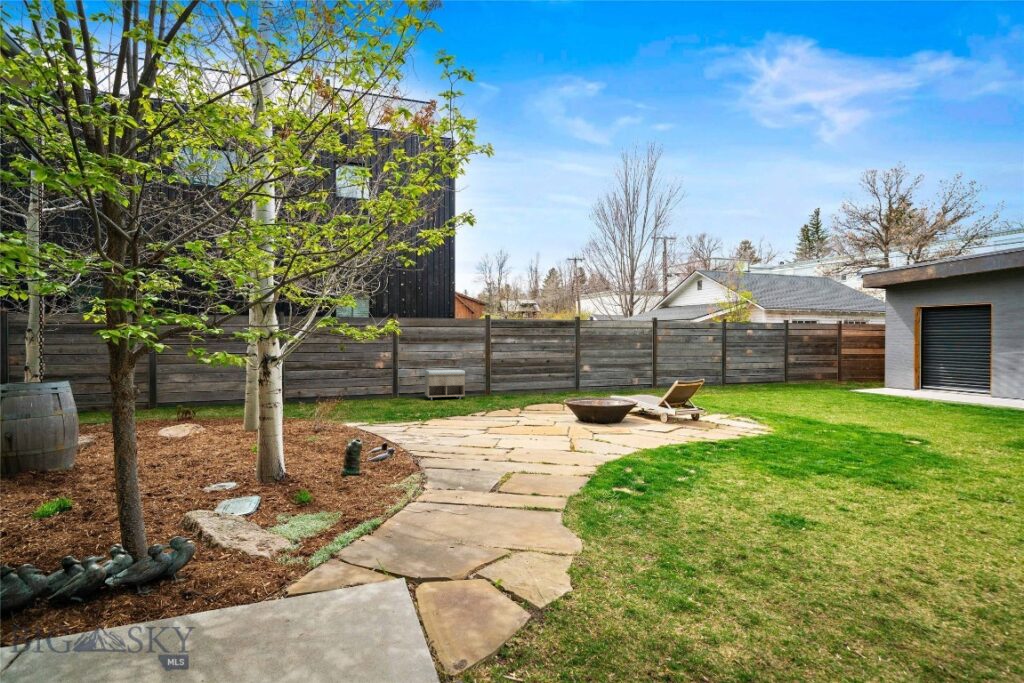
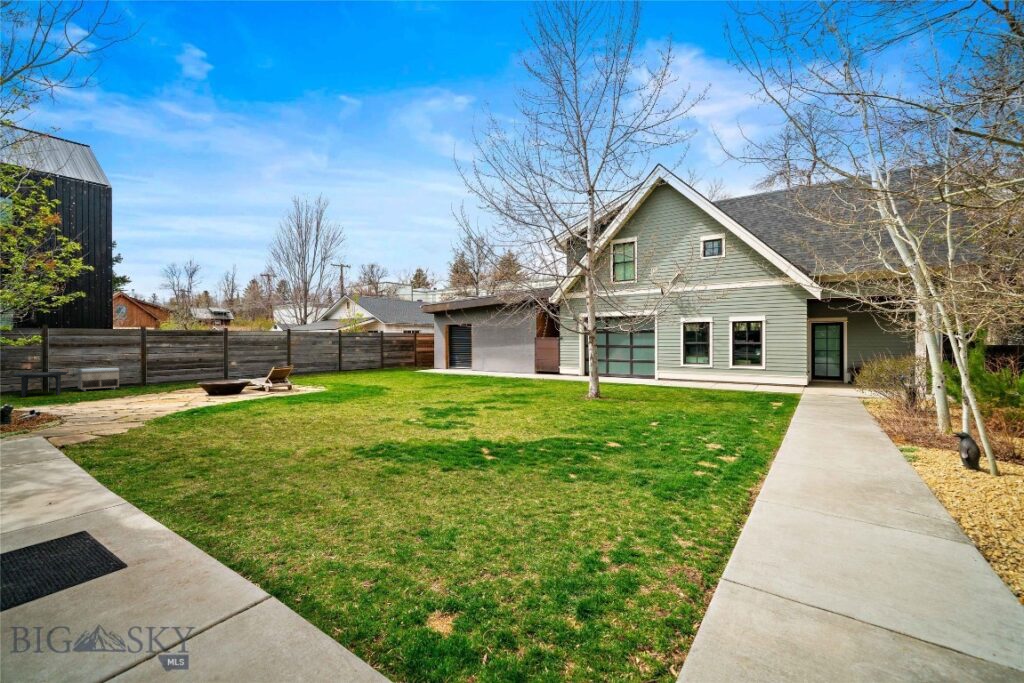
round table: none [367,373,417,405] -> present [14,372,68,397]

